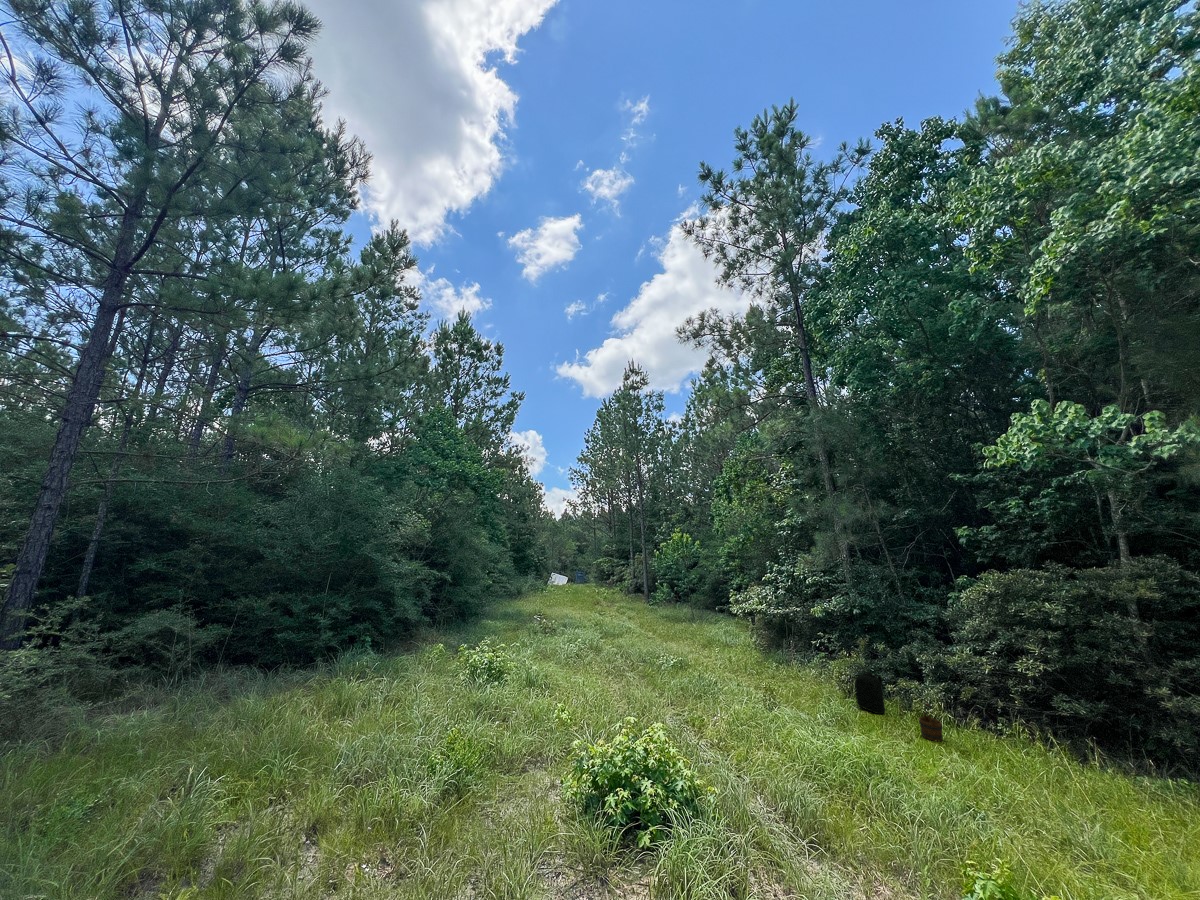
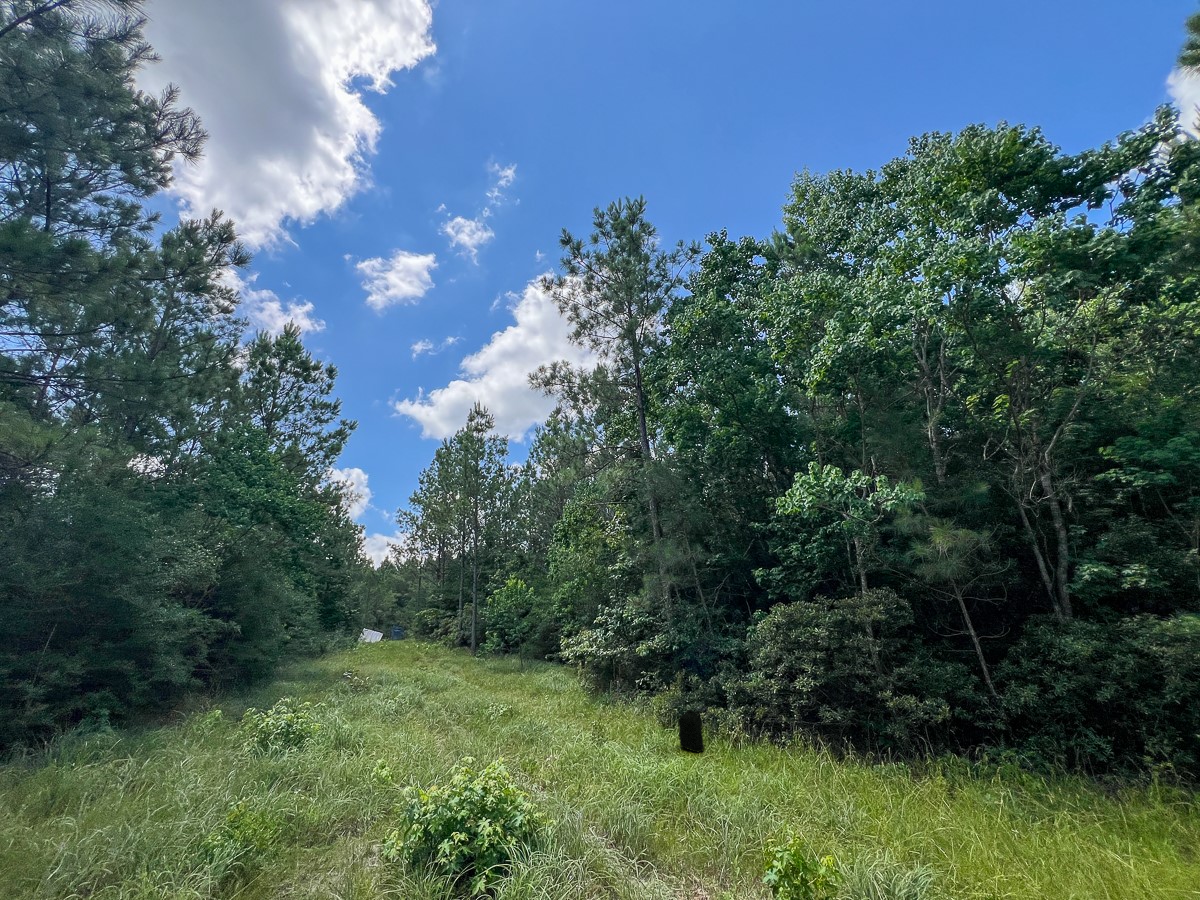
wooden bucket: present [919,703,943,741] -> none [734,735,753,774]

